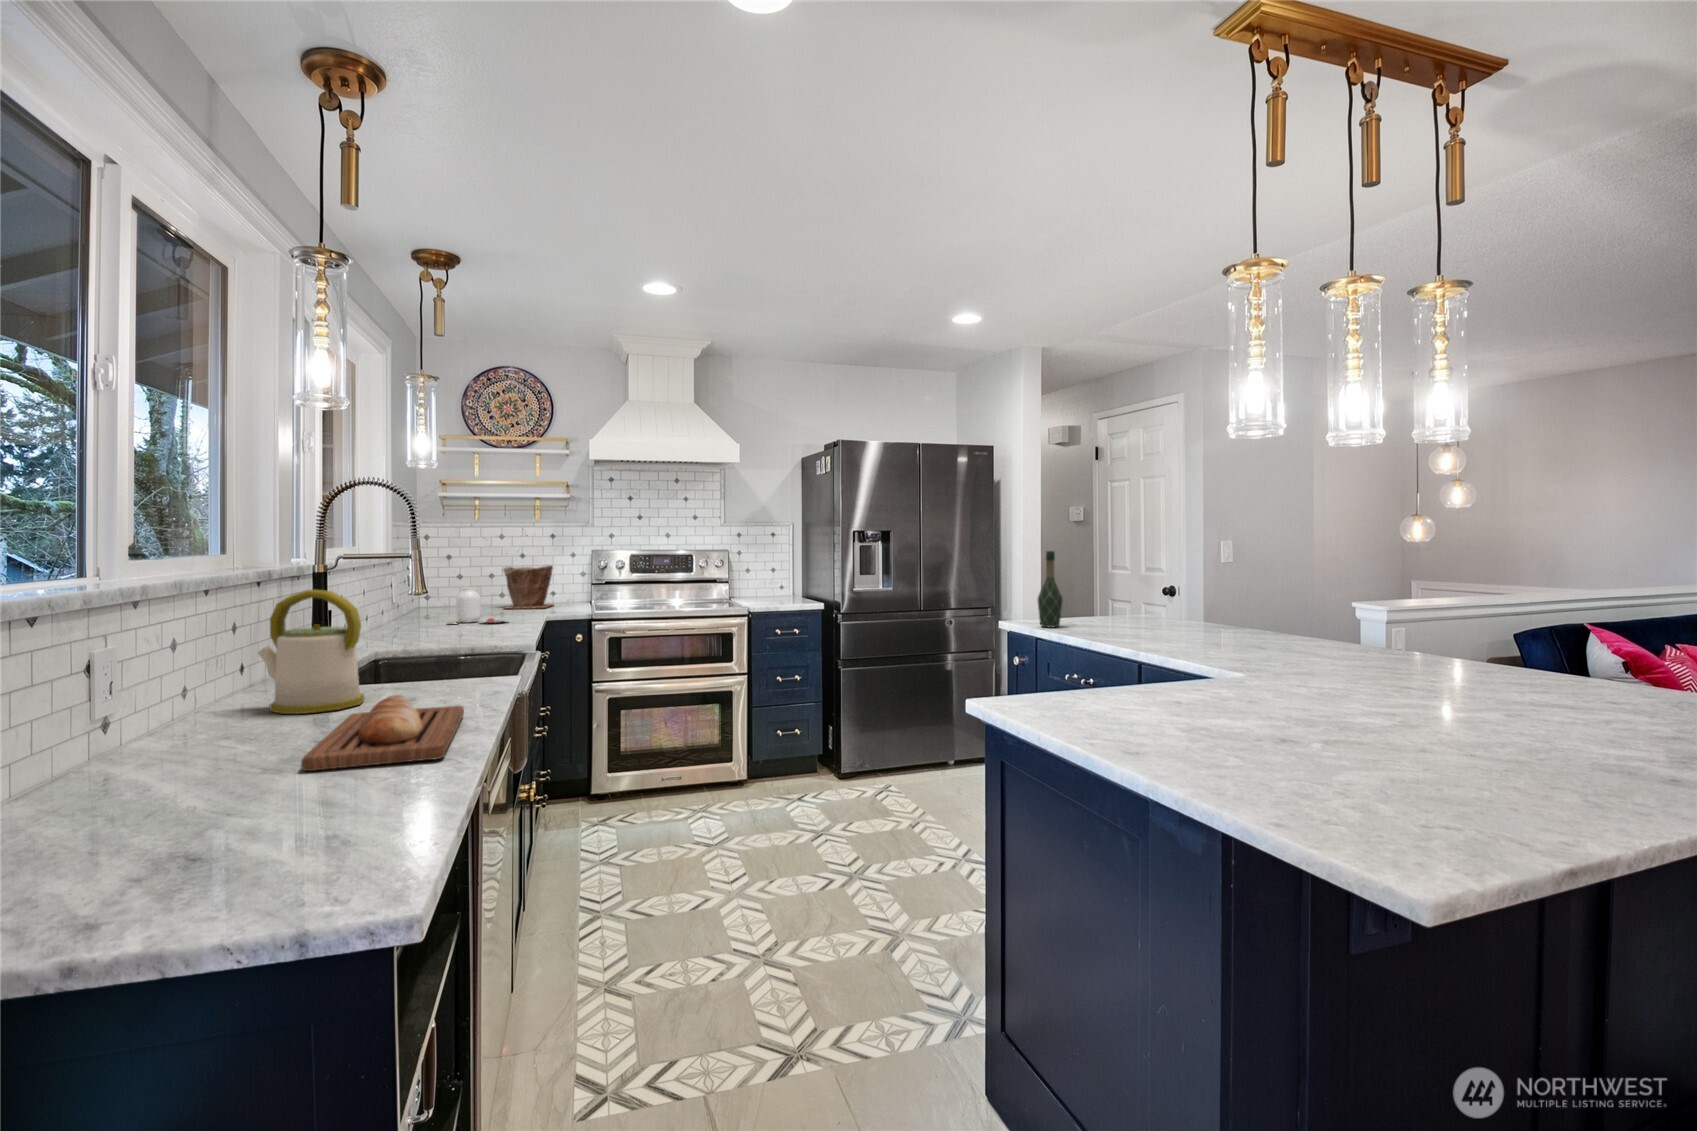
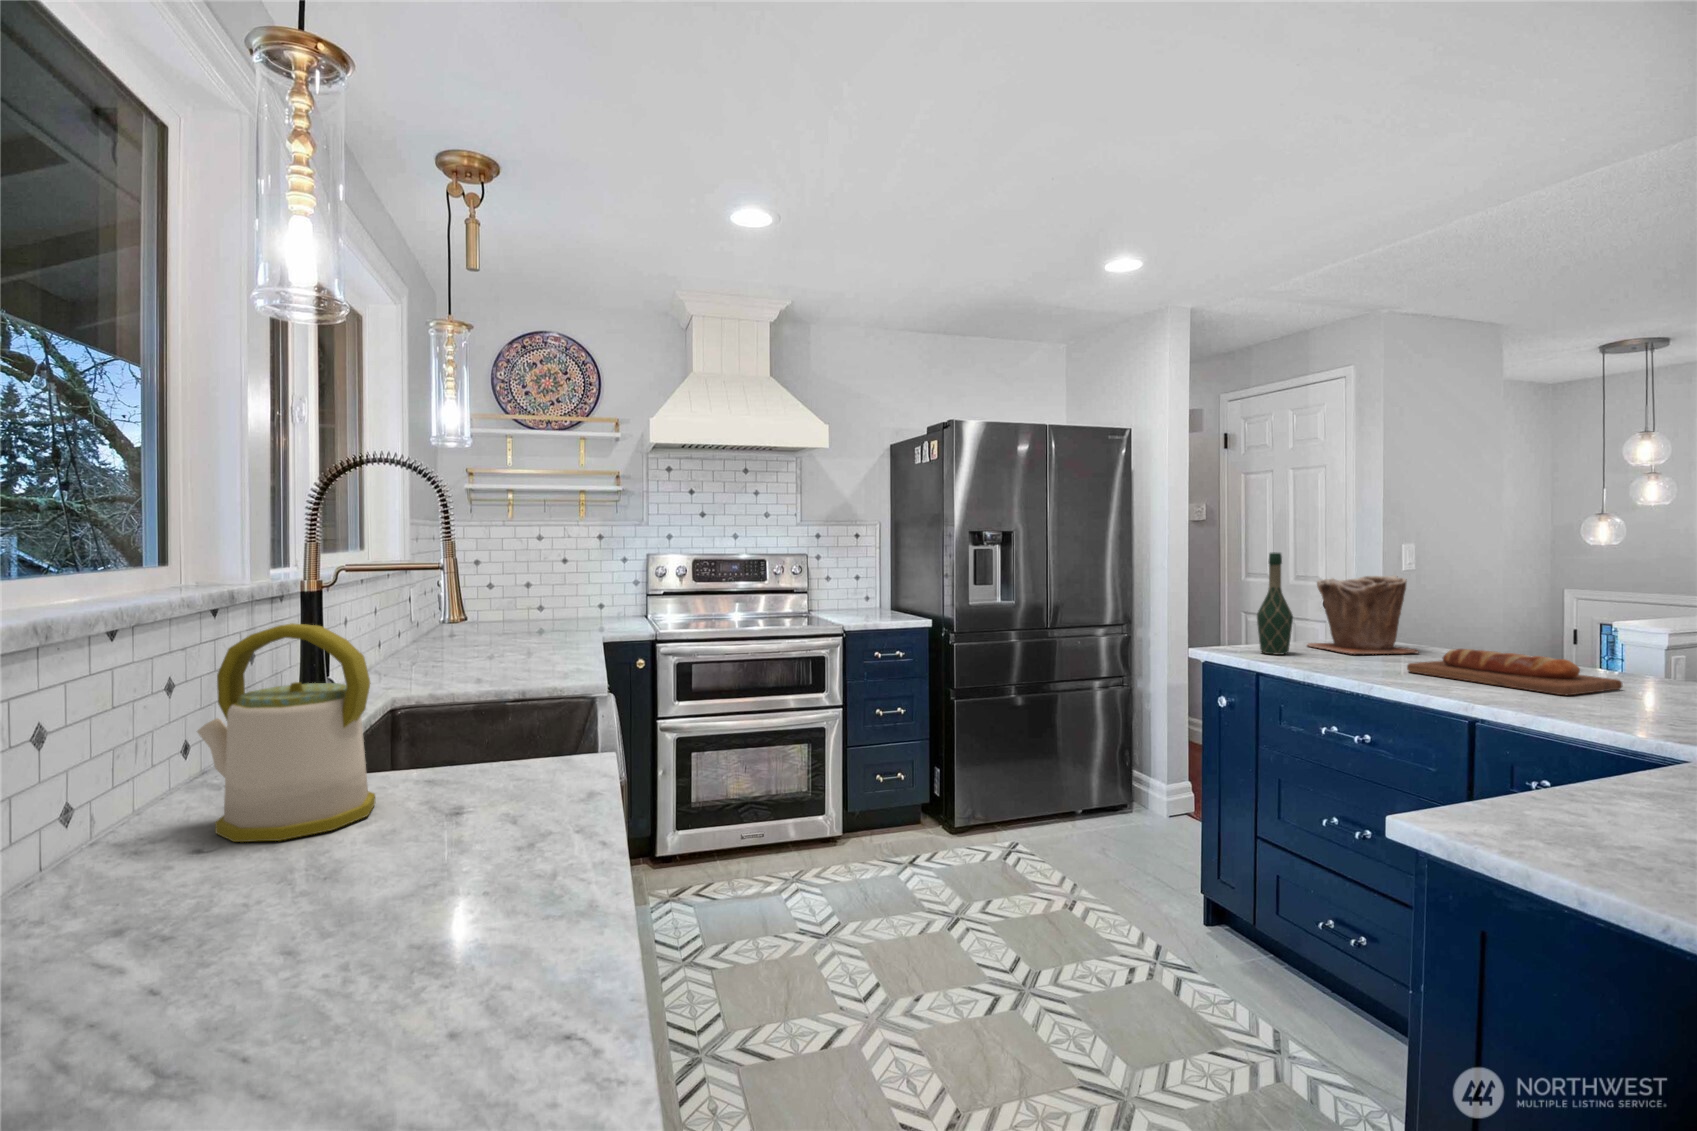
plant pot: present [504,565,553,609] -> present [1308,575,1418,654]
jar: present [456,587,508,623] -> none [479,601,558,649]
bread loaf: present [301,695,464,771] -> present [1407,649,1622,695]

